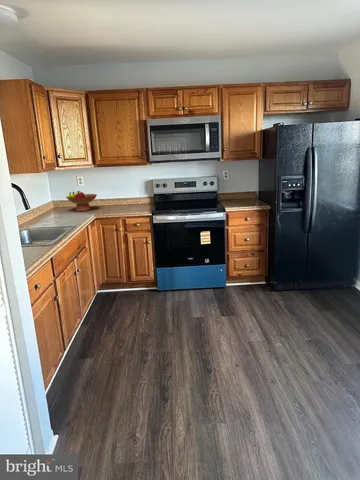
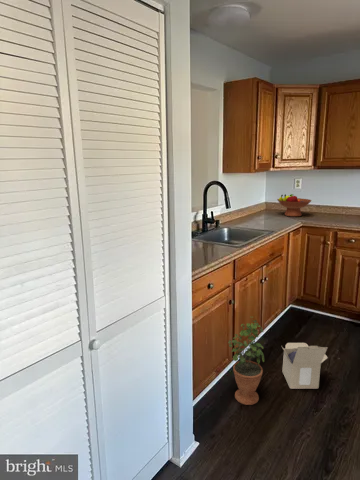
potted plant: none [62,305,99,386] -> present [228,320,264,405]
cardboard box: none [106,311,145,356] -> present [282,343,328,389]

